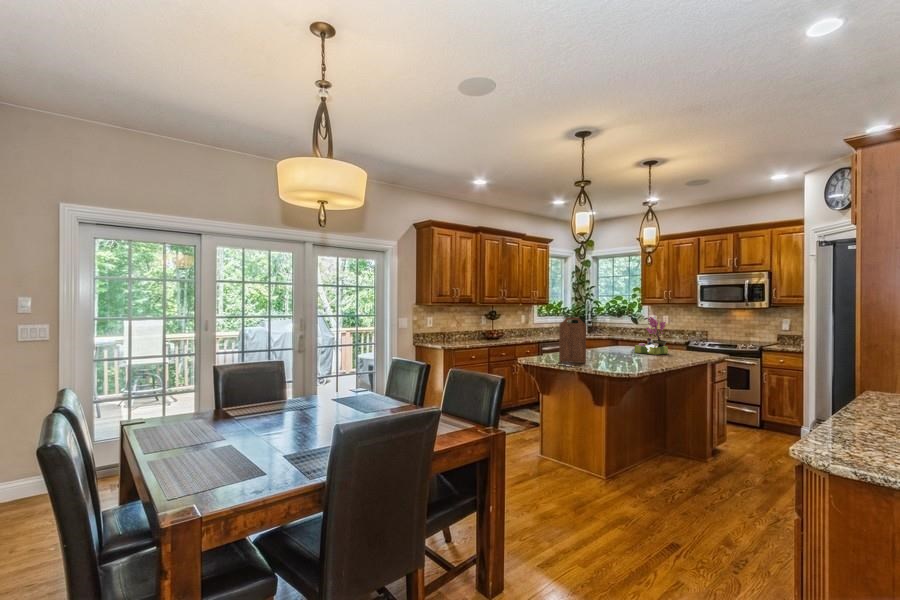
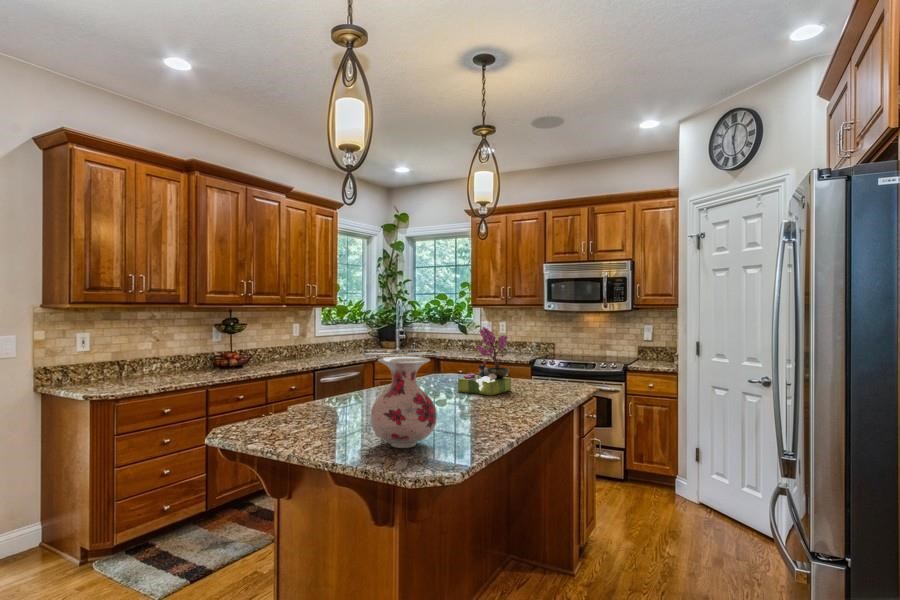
cutting board: present [559,318,586,362] -> none [290,336,353,441]
vase: none [596,327,627,366] -> present [370,357,437,448]

